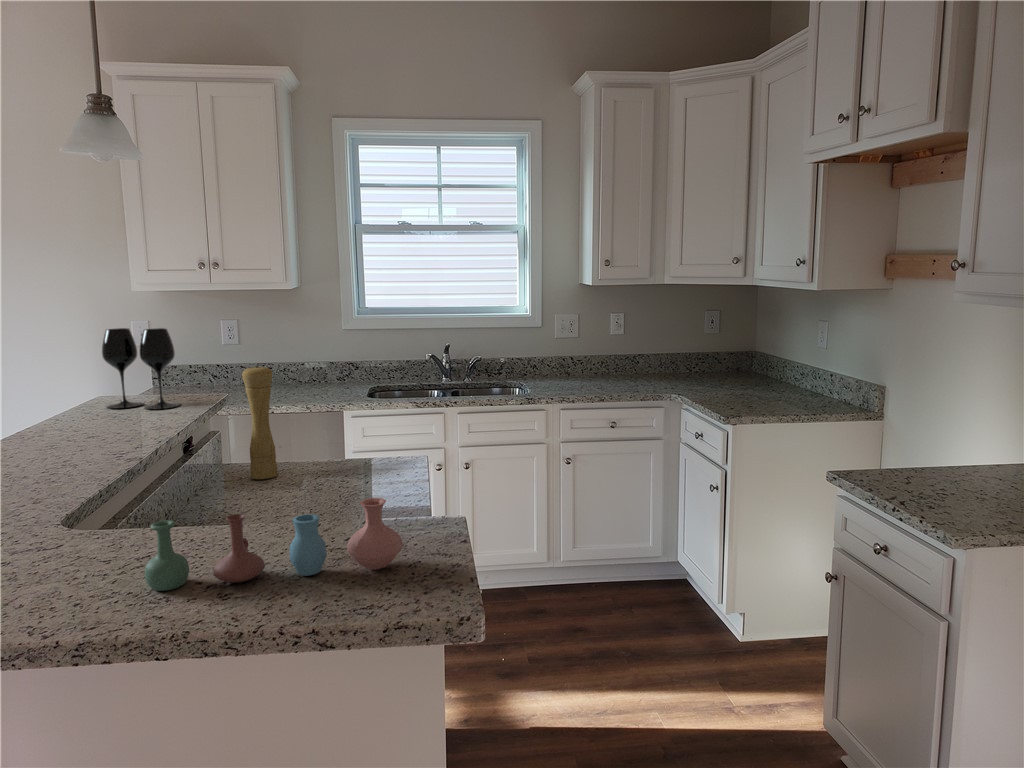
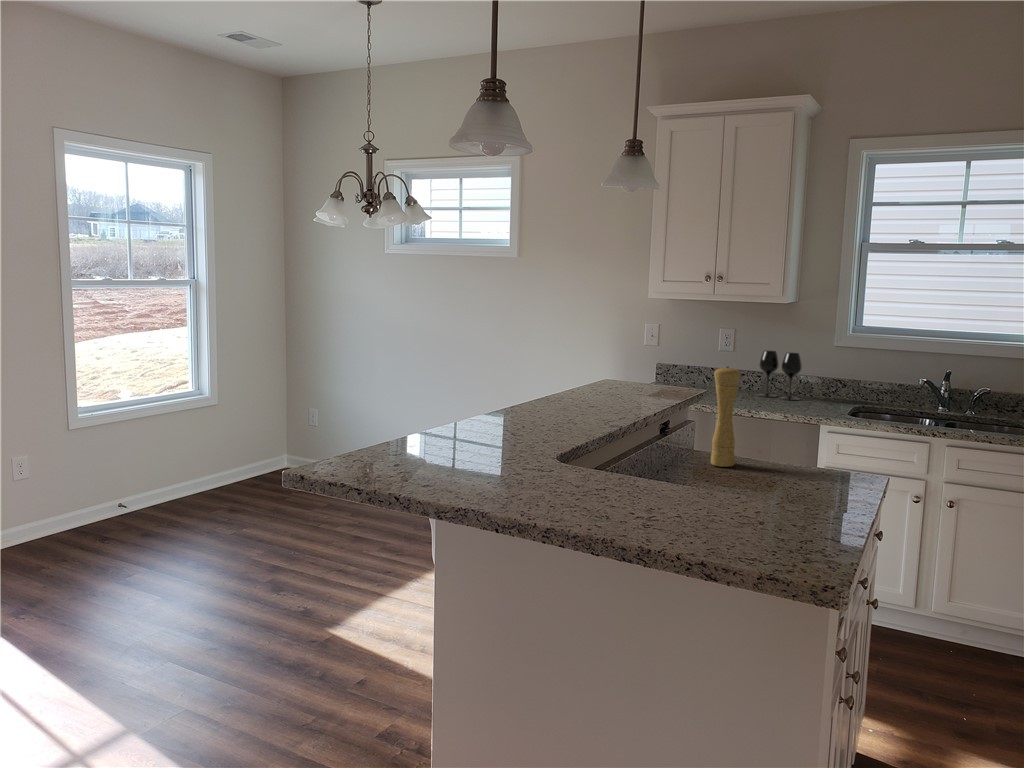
wine glass: present [102,328,180,409] -> present [758,351,802,400]
vase: present [145,498,403,591] -> none [598,462,797,537]

